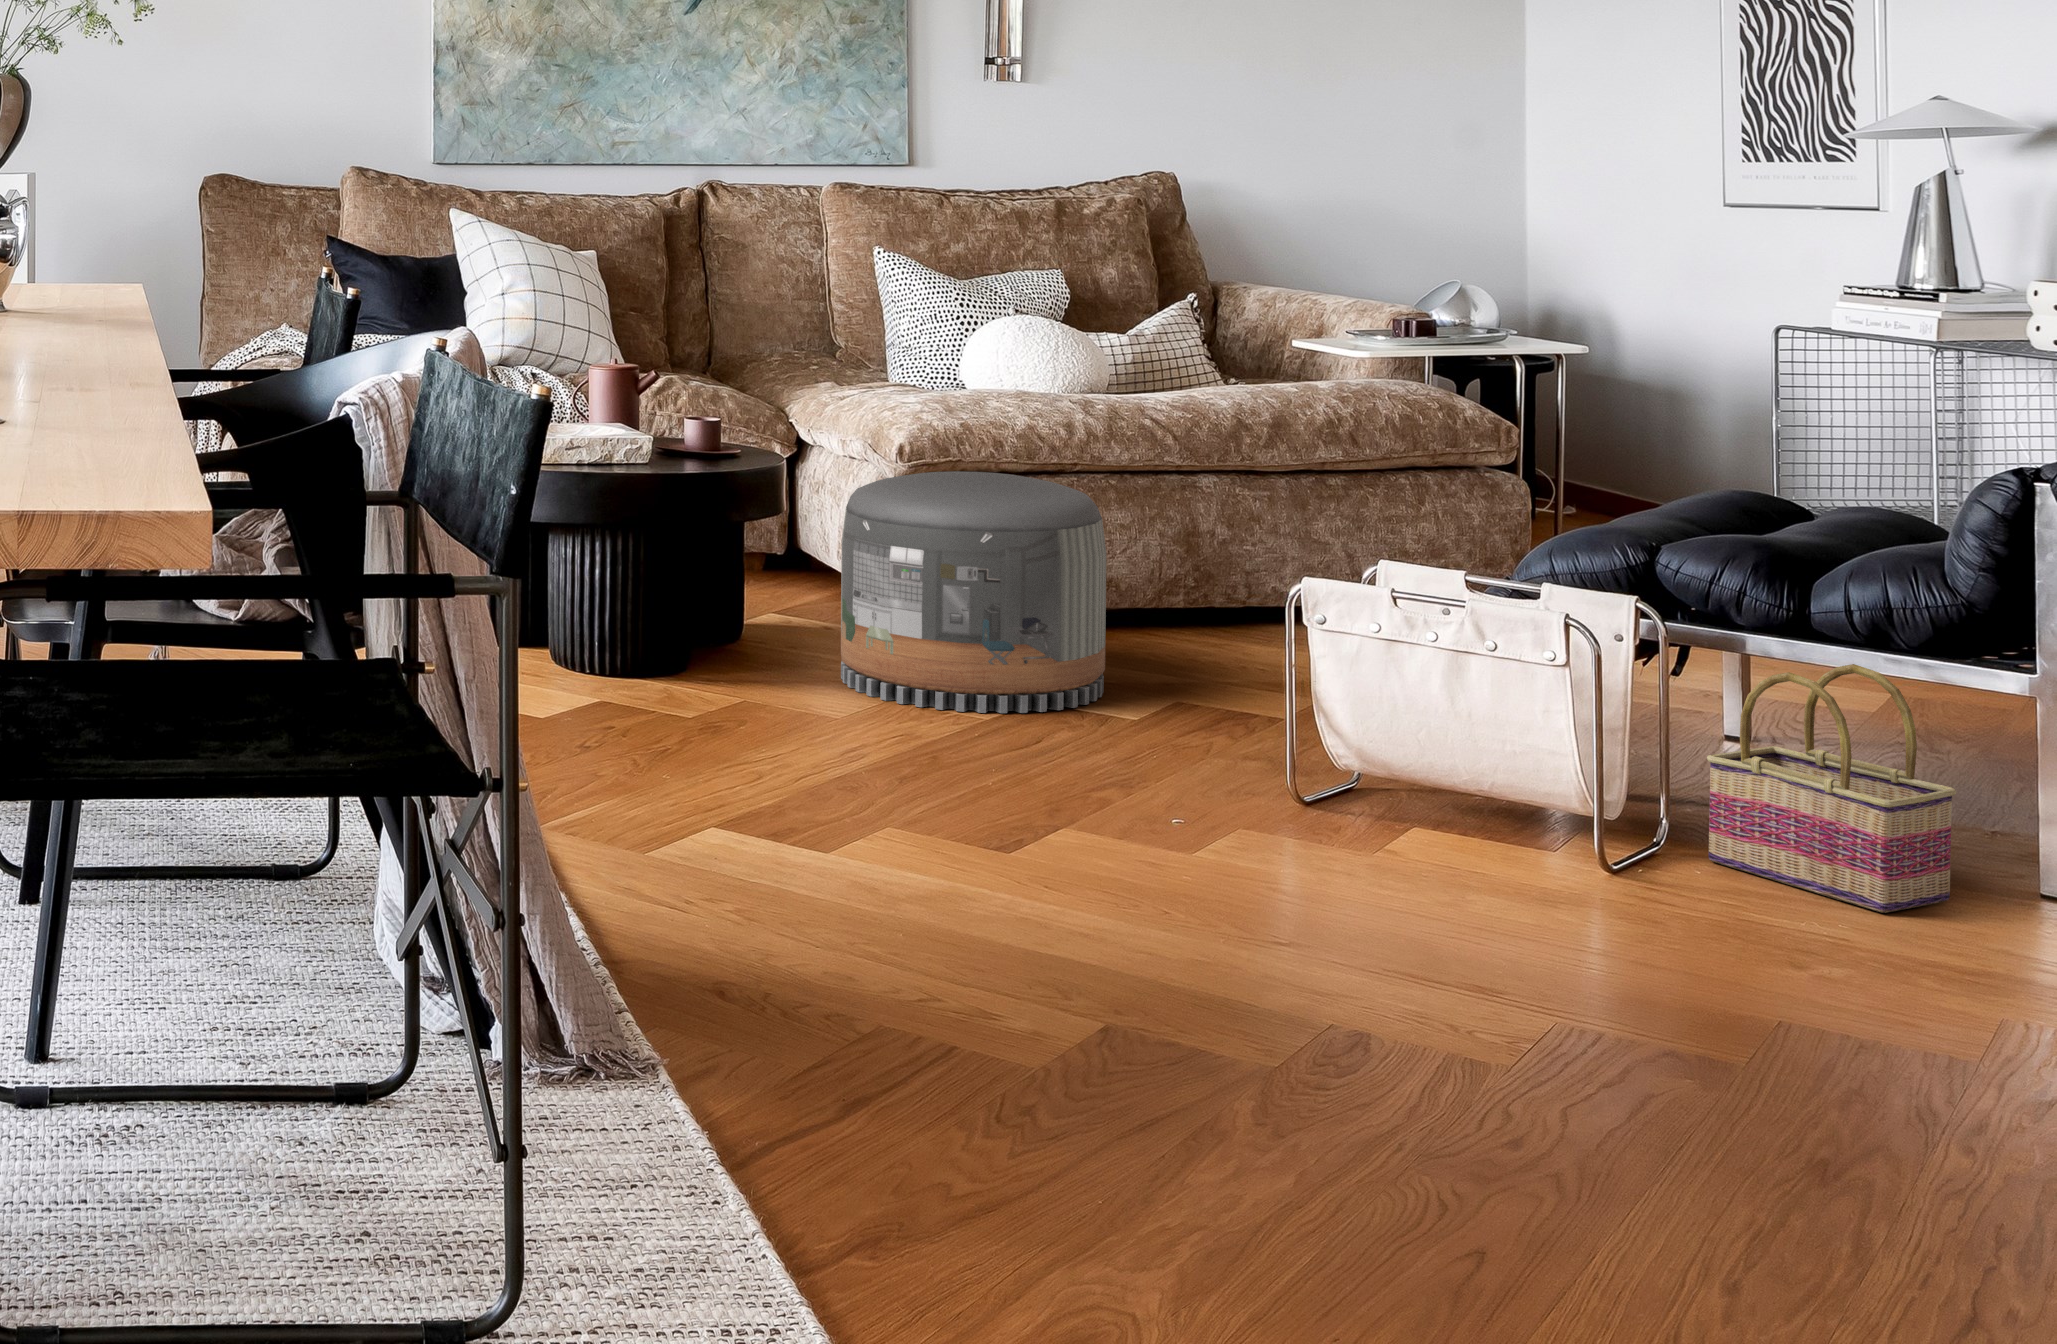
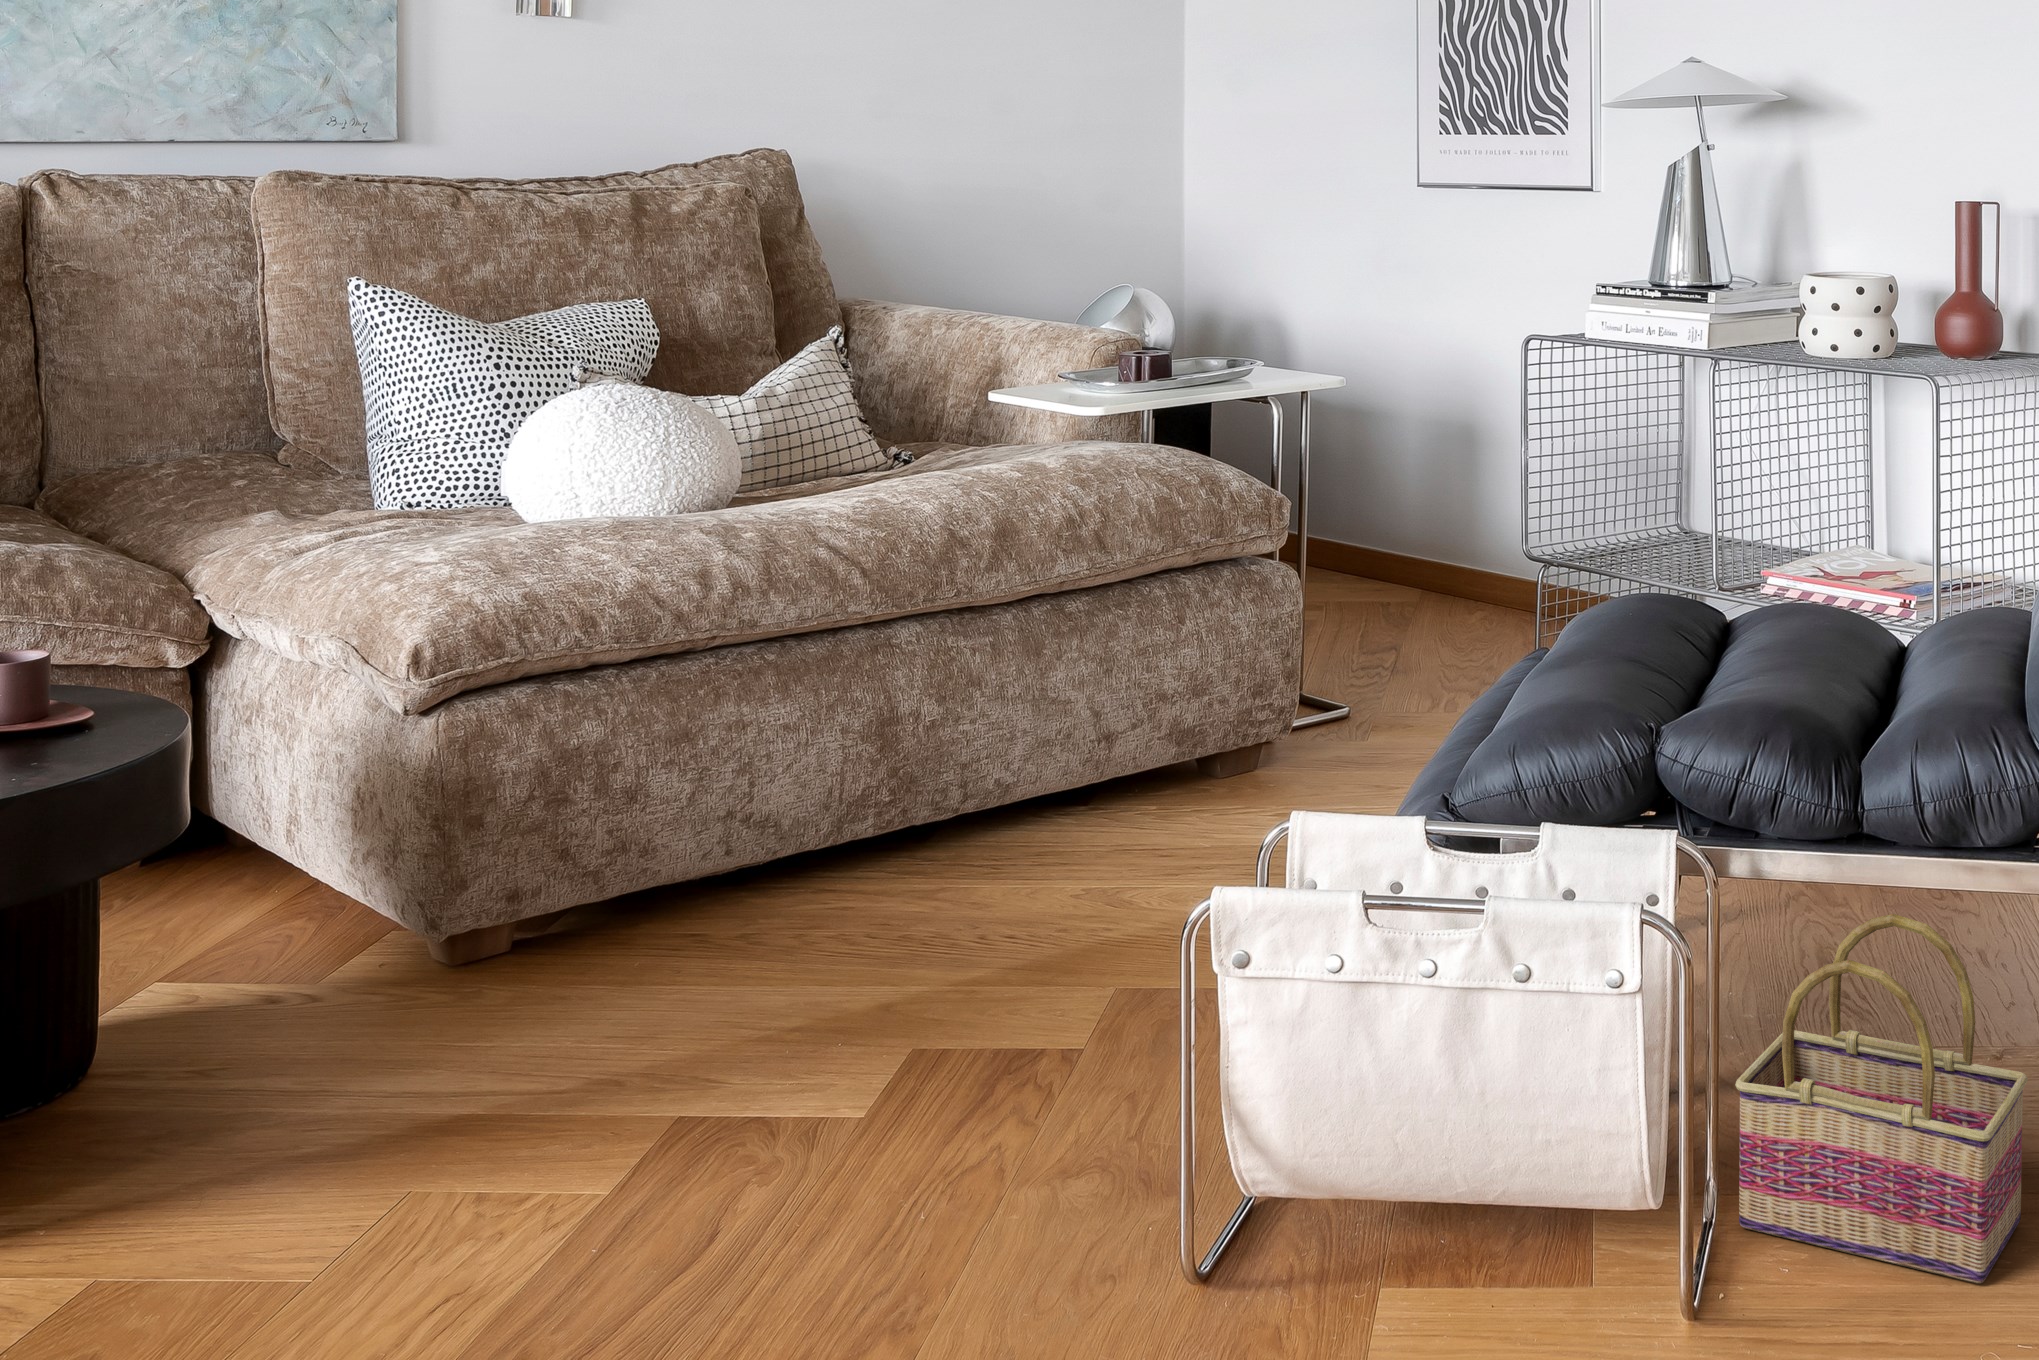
pouf: present [841,471,1106,713] -> none [307,708,799,1188]

